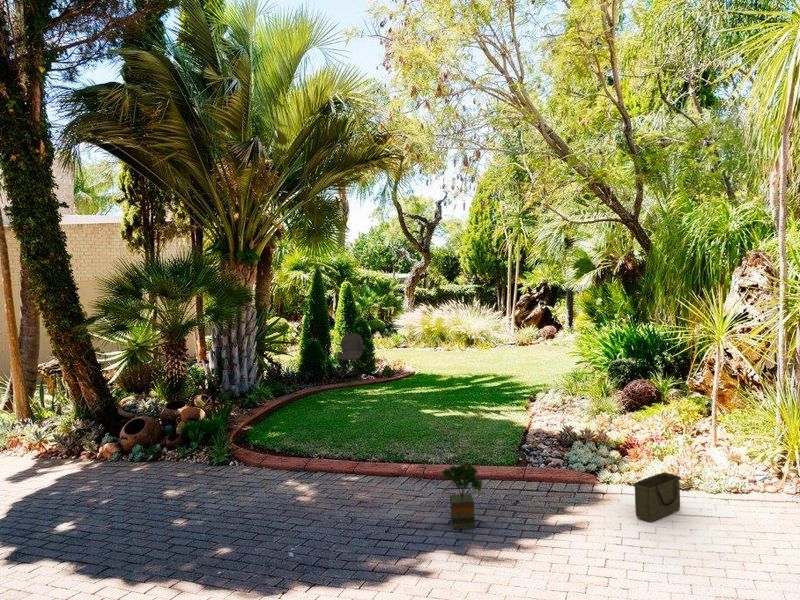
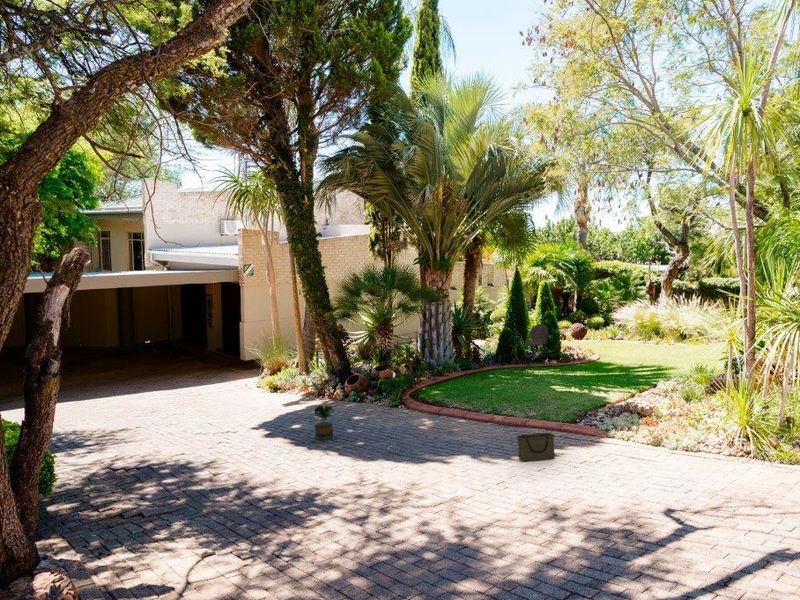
potted tree: present [442,464,482,529] -> present [314,406,334,440]
basket: present [633,473,681,522] -> present [516,433,555,461]

